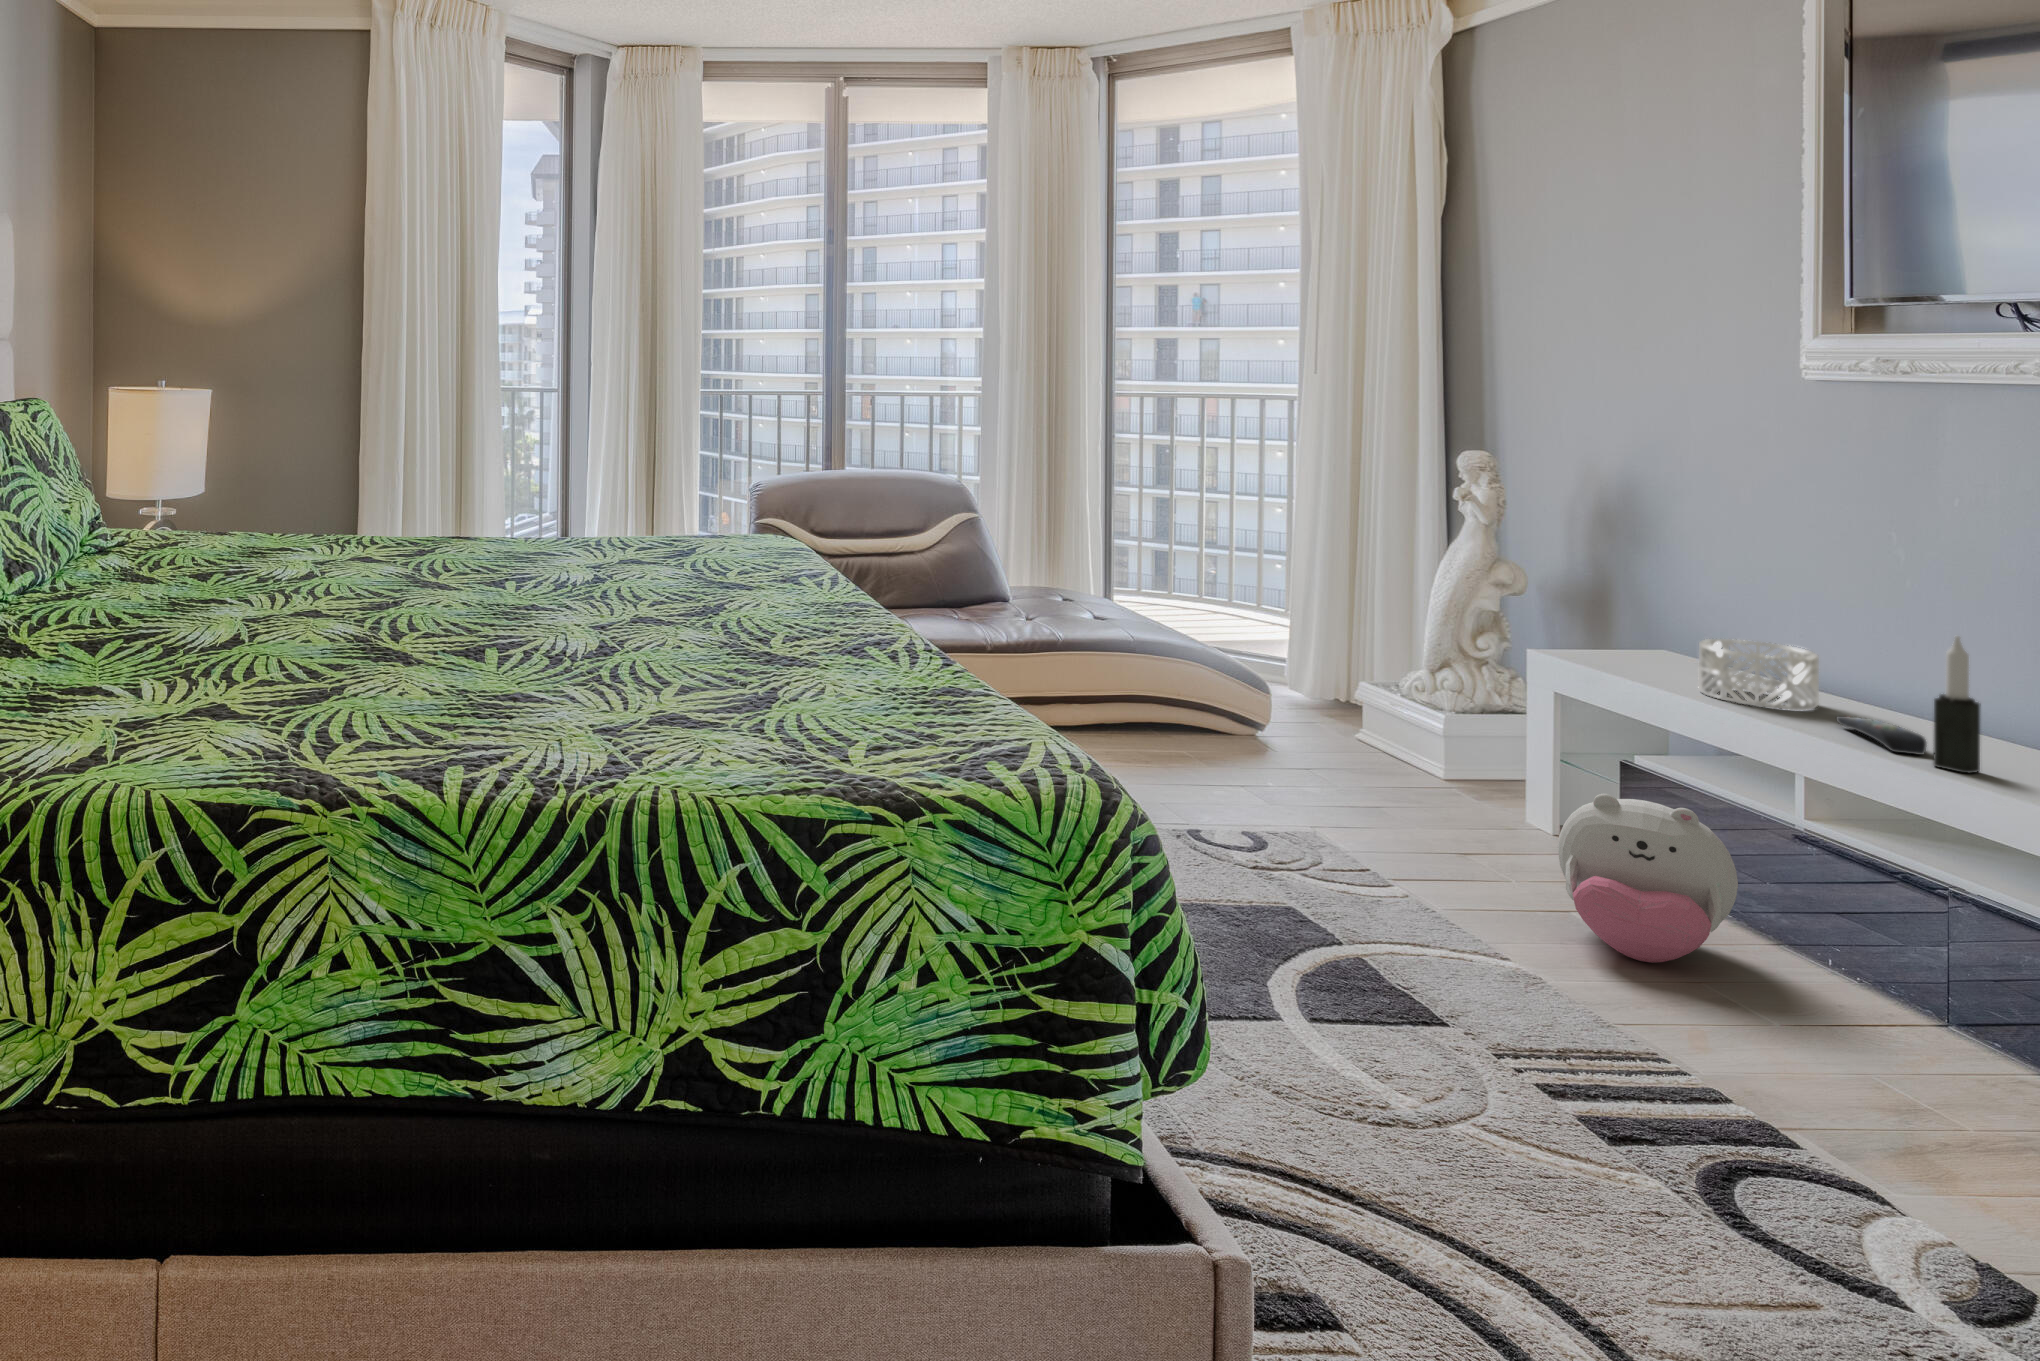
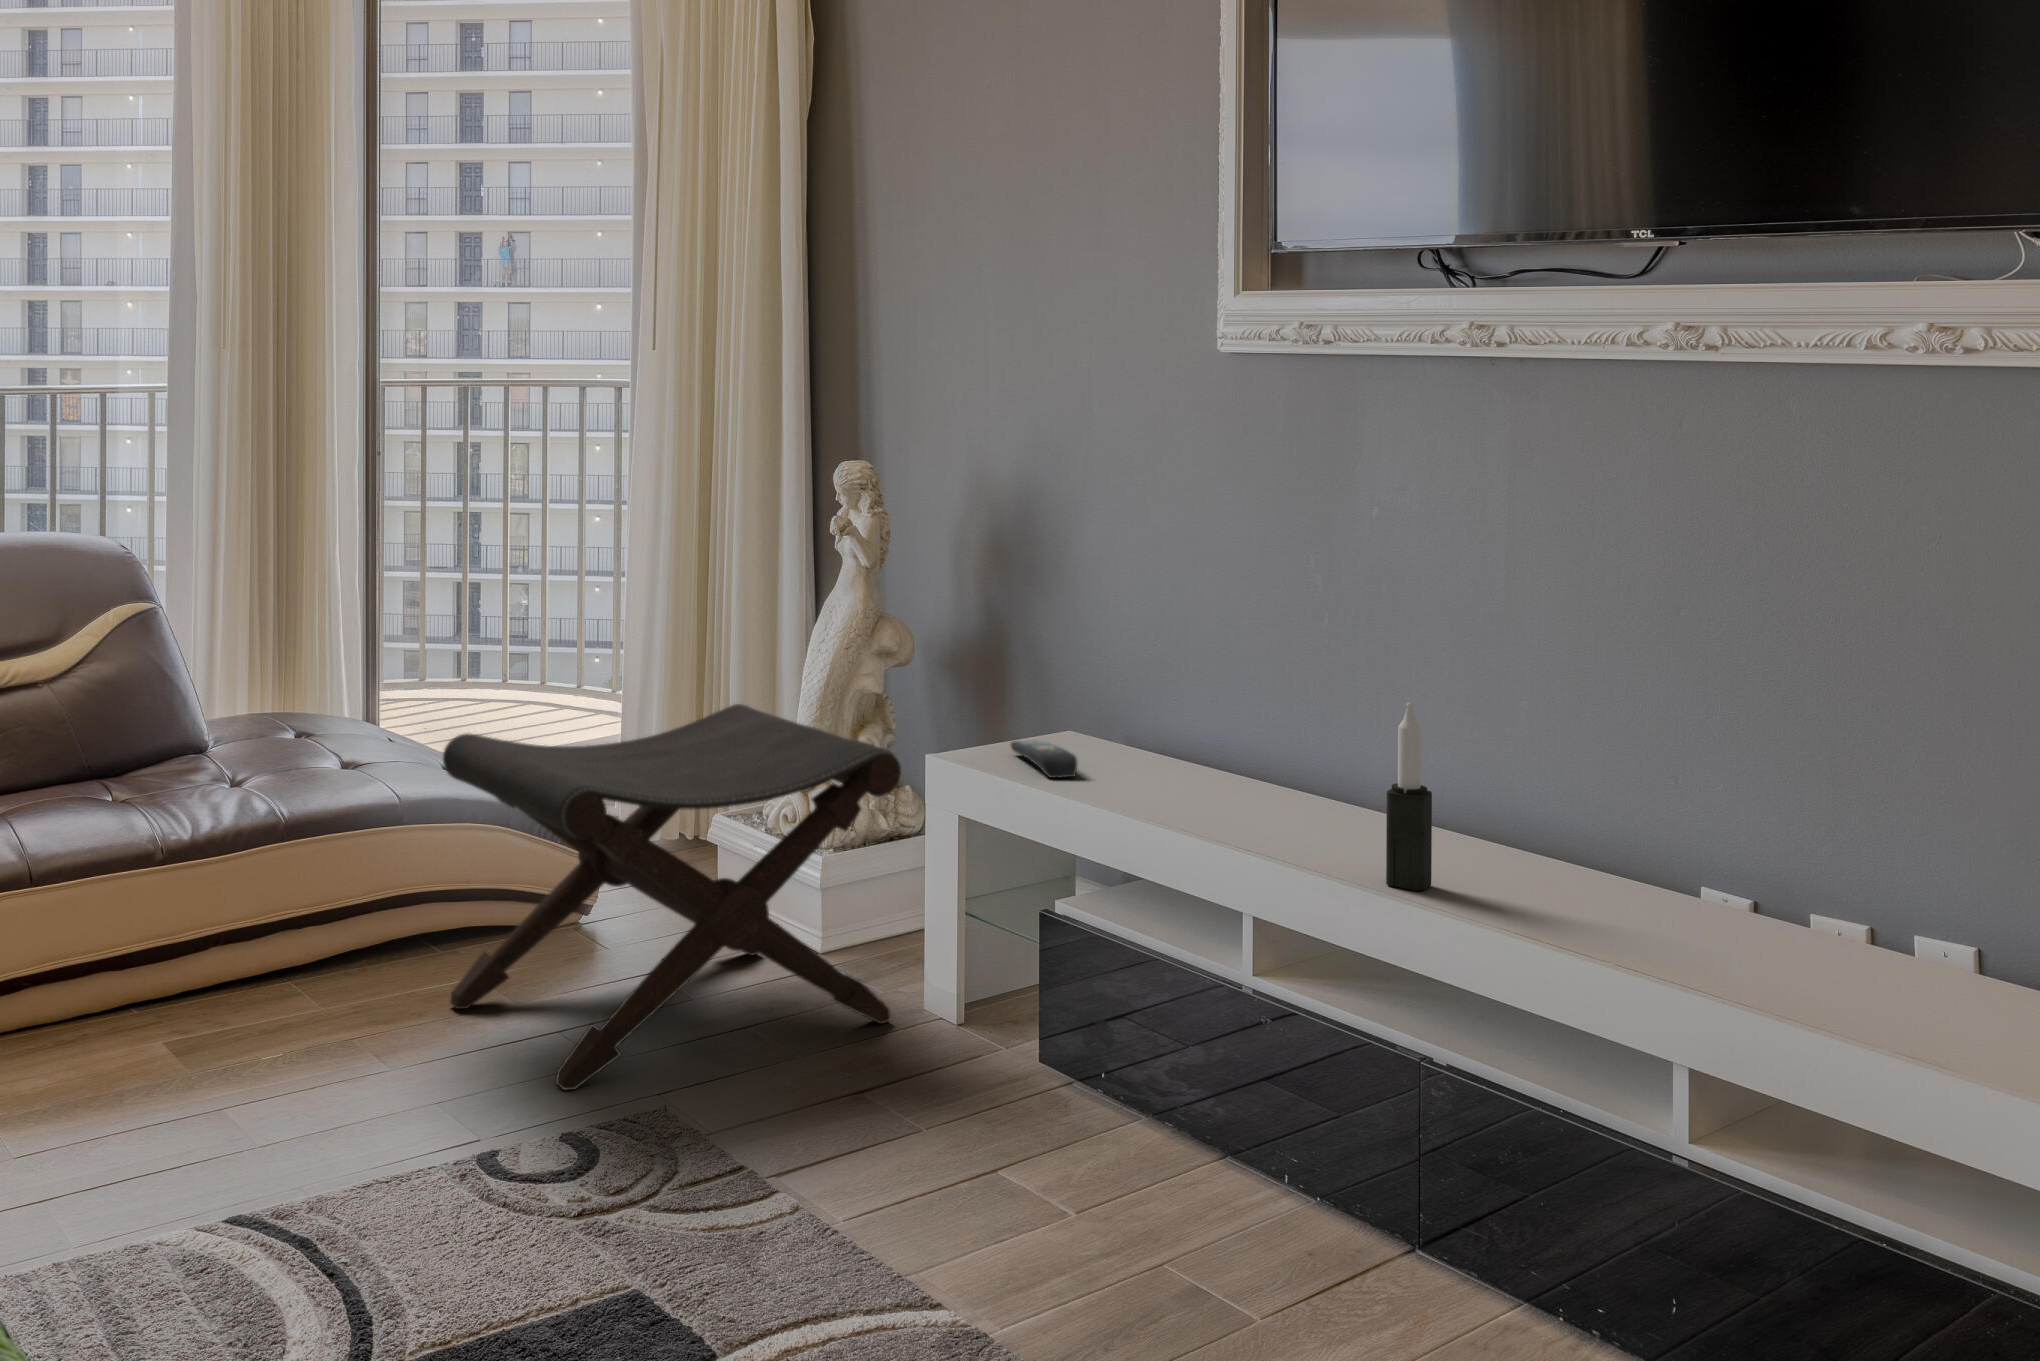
footstool: none [1167,603,1507,824] -> present [443,704,901,1090]
decorative bowl: present [1699,639,1819,710] -> none [1123,717,1250,814]
remote control: present [1836,716,1927,755] -> present [1011,740,1077,778]
plush toy: present [1558,794,1738,963] -> none [976,987,1186,1240]

